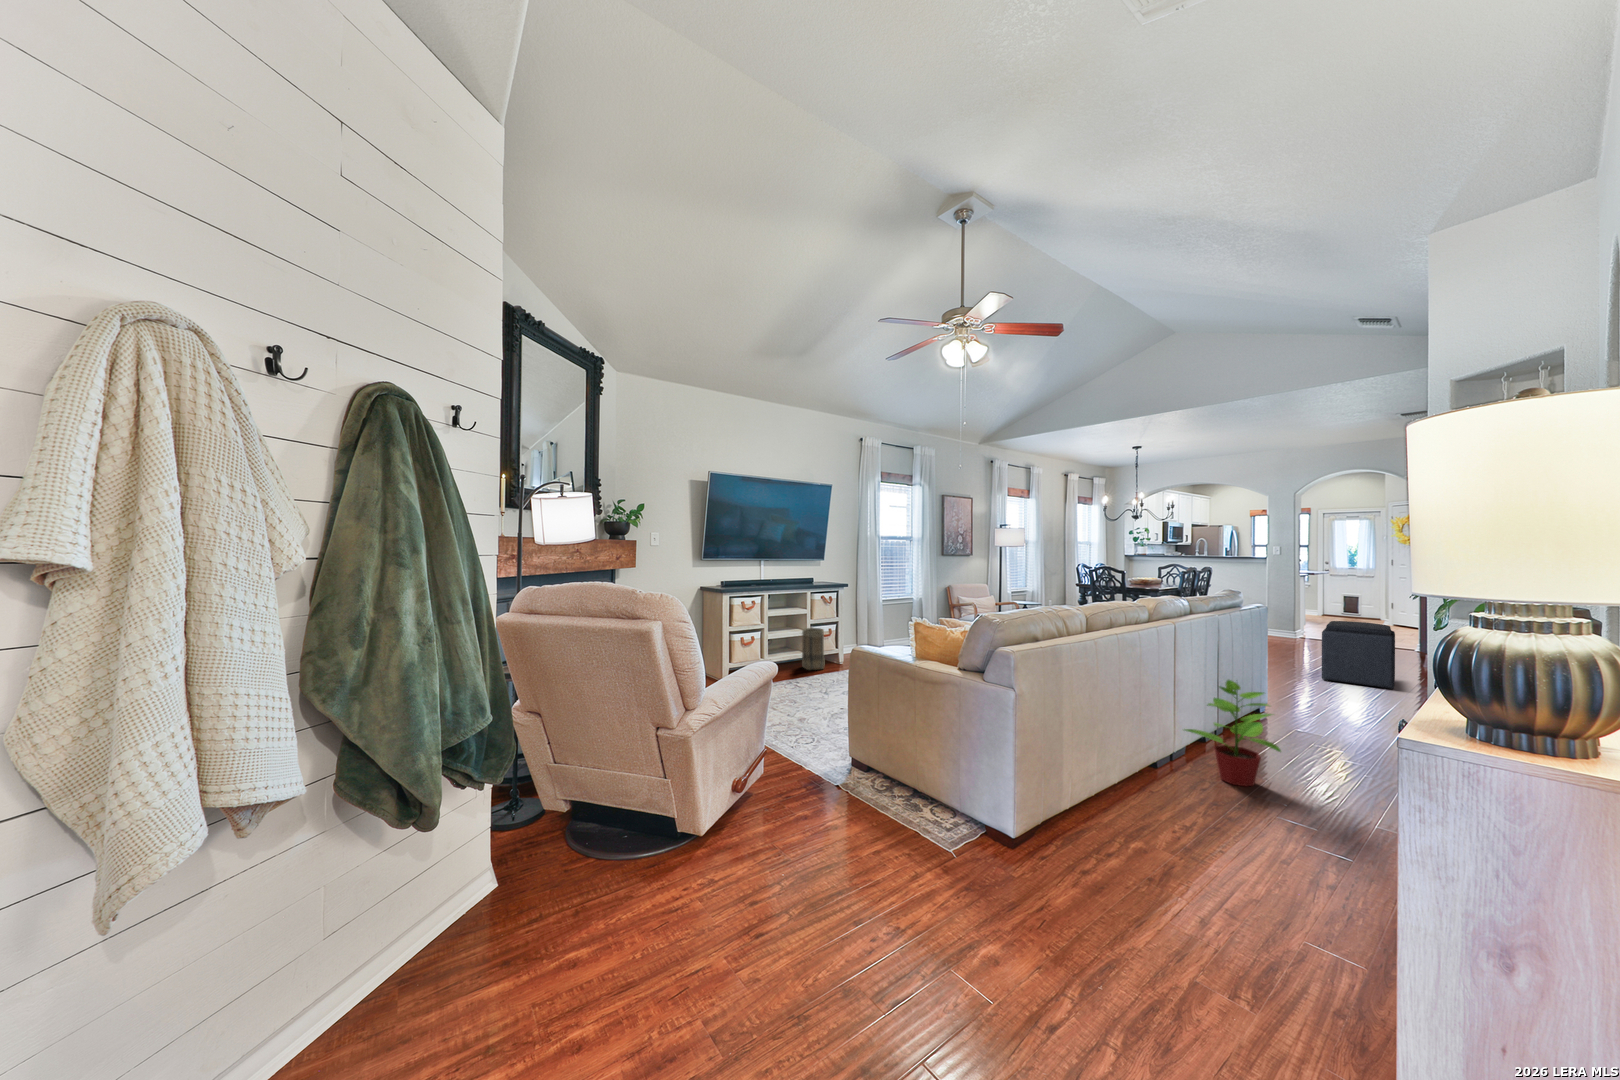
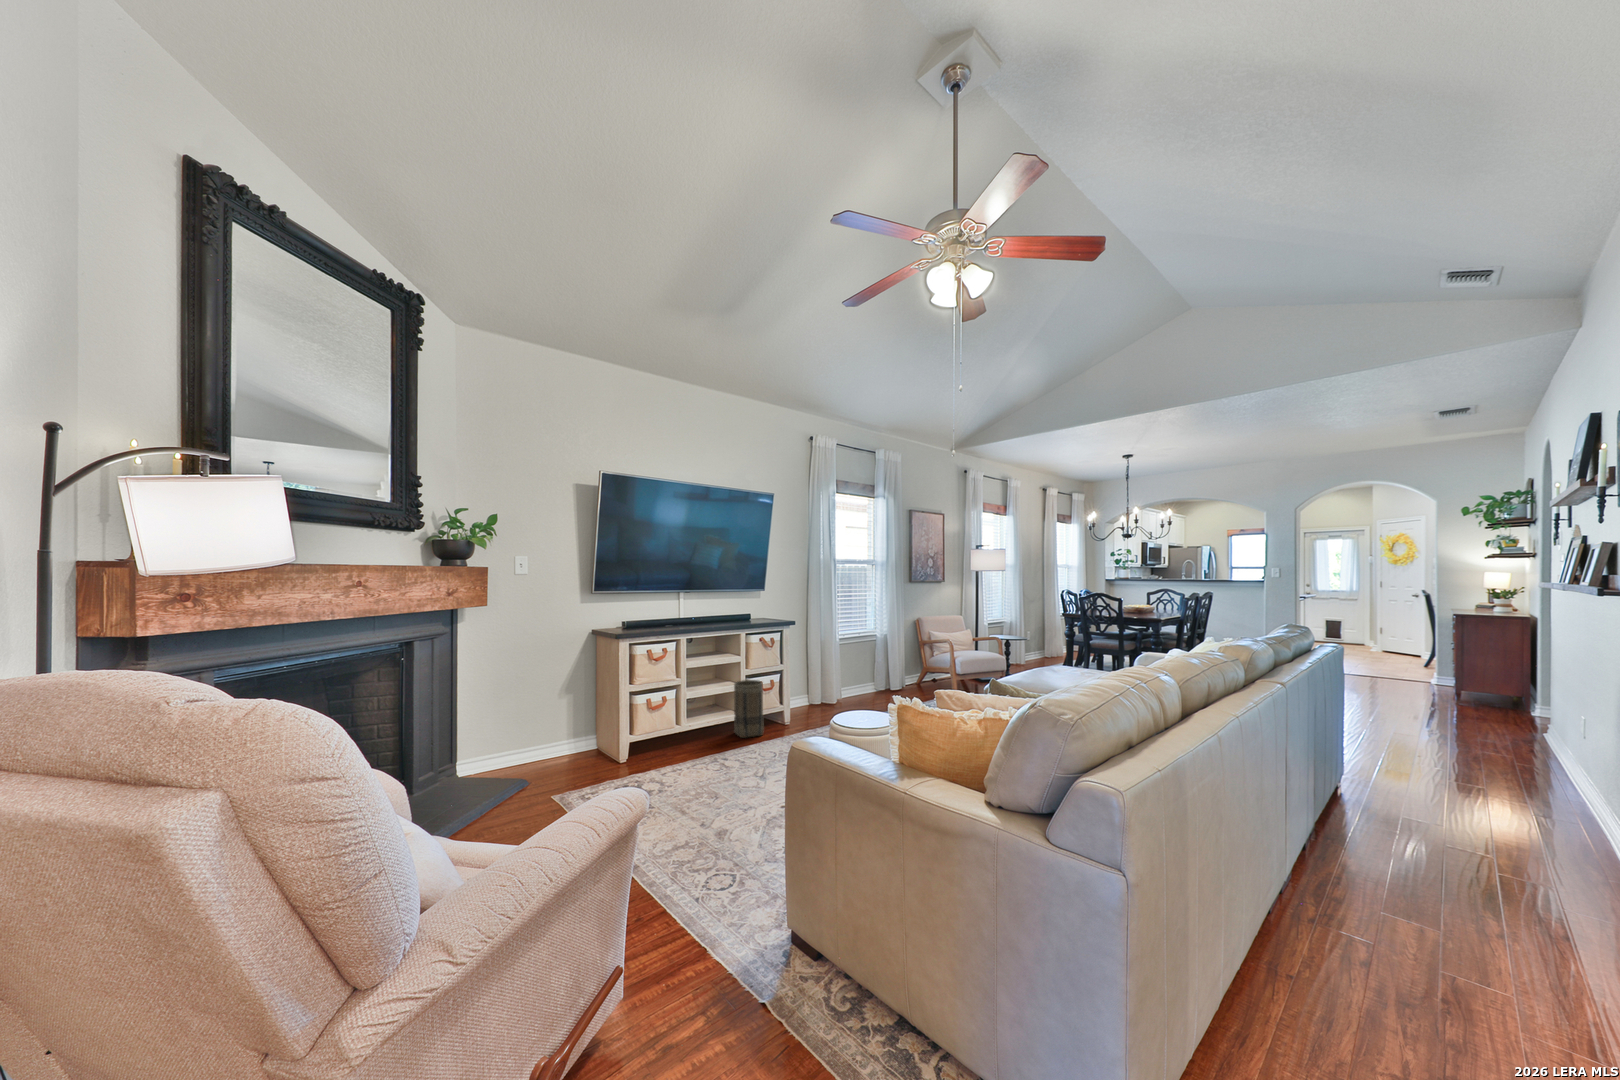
ottoman: present [1322,621,1395,689] -> none [1372,656,1472,742]
potted plant: present [1185,680,1281,786] -> none [1314,771,1511,956]

